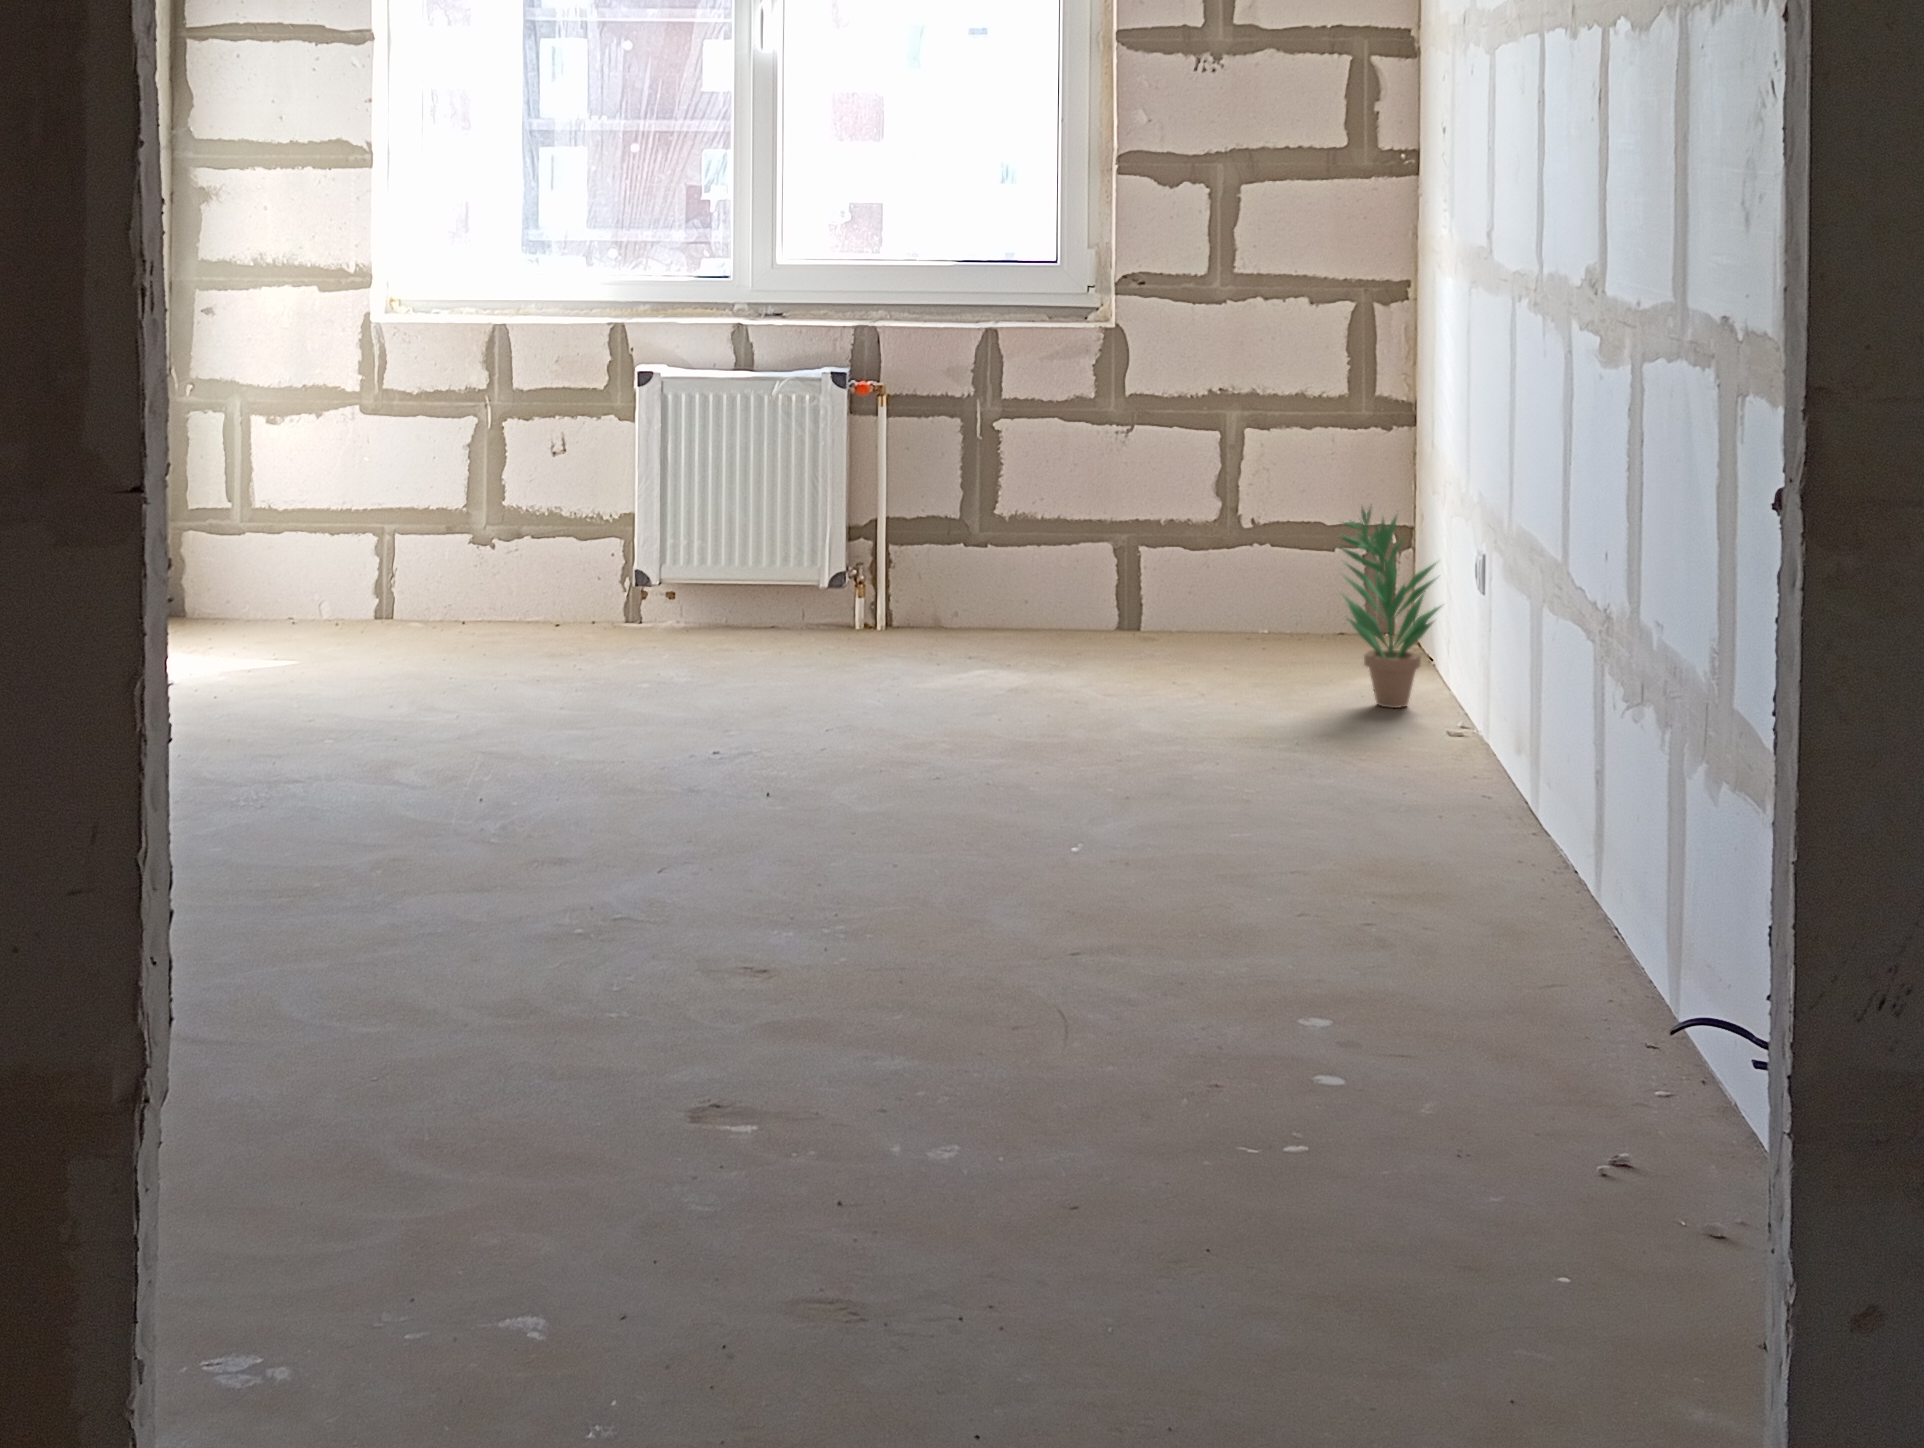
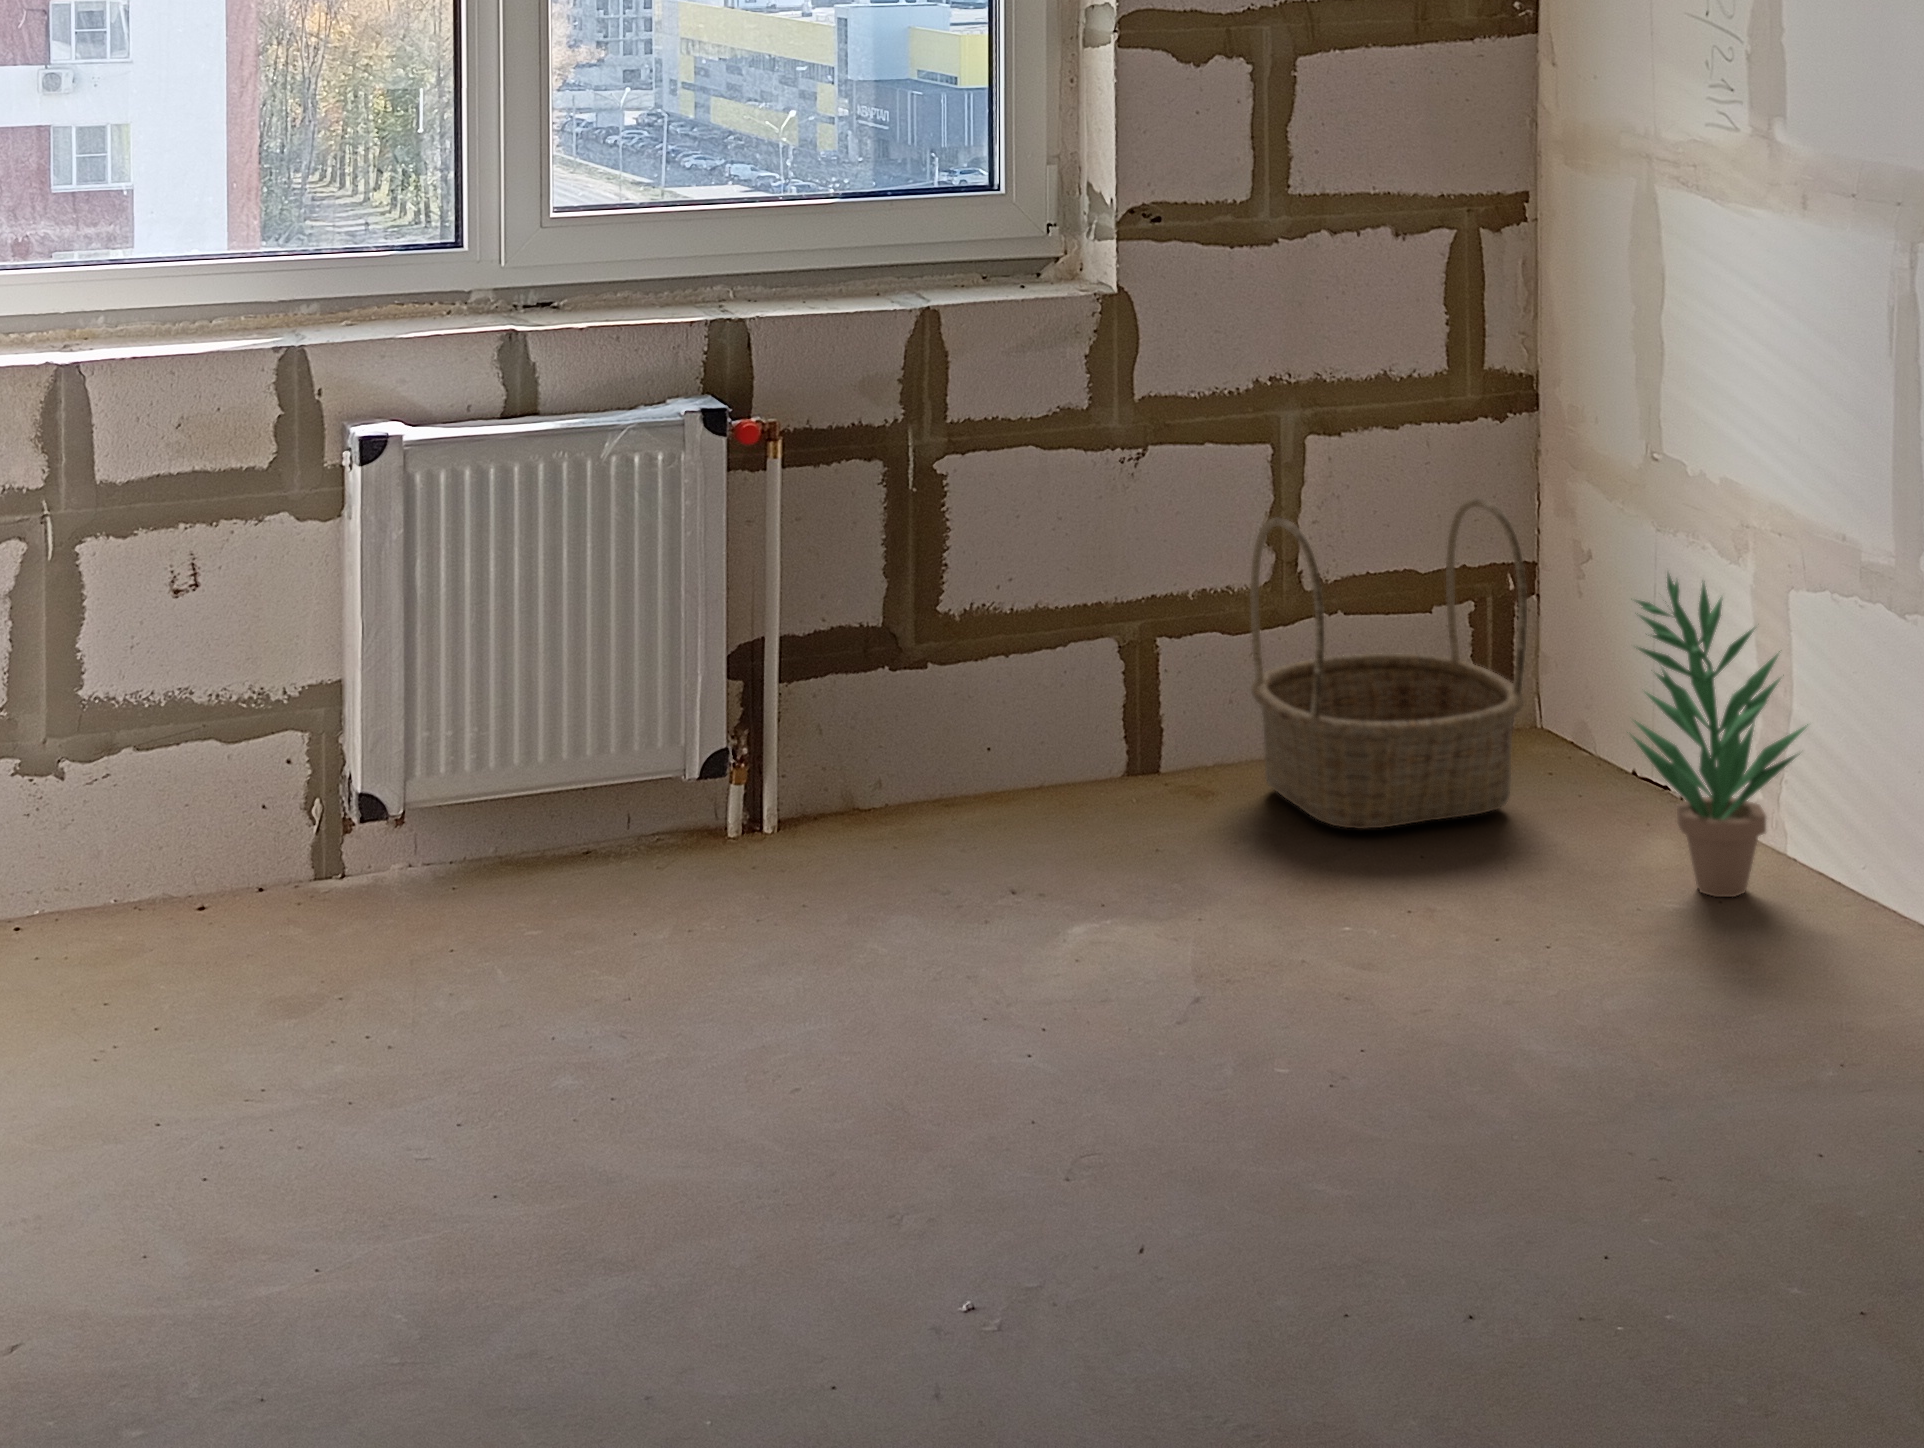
basket: none [1174,469,1340,662] -> present [1250,498,1527,829]

